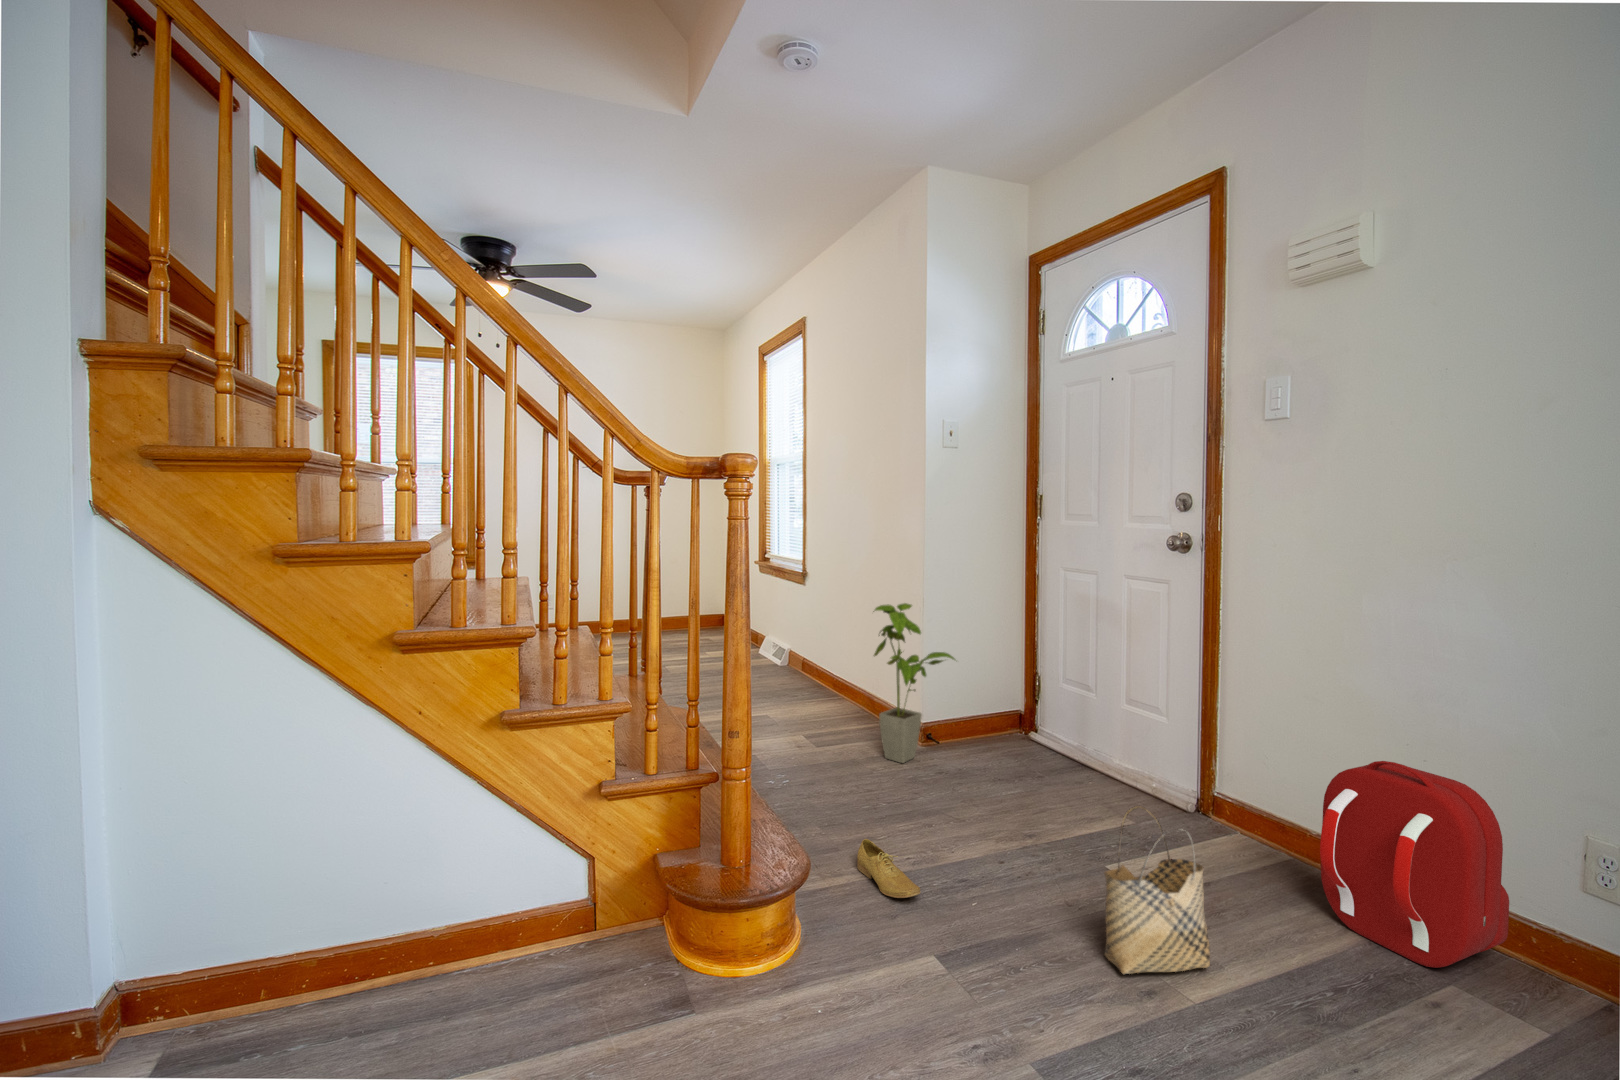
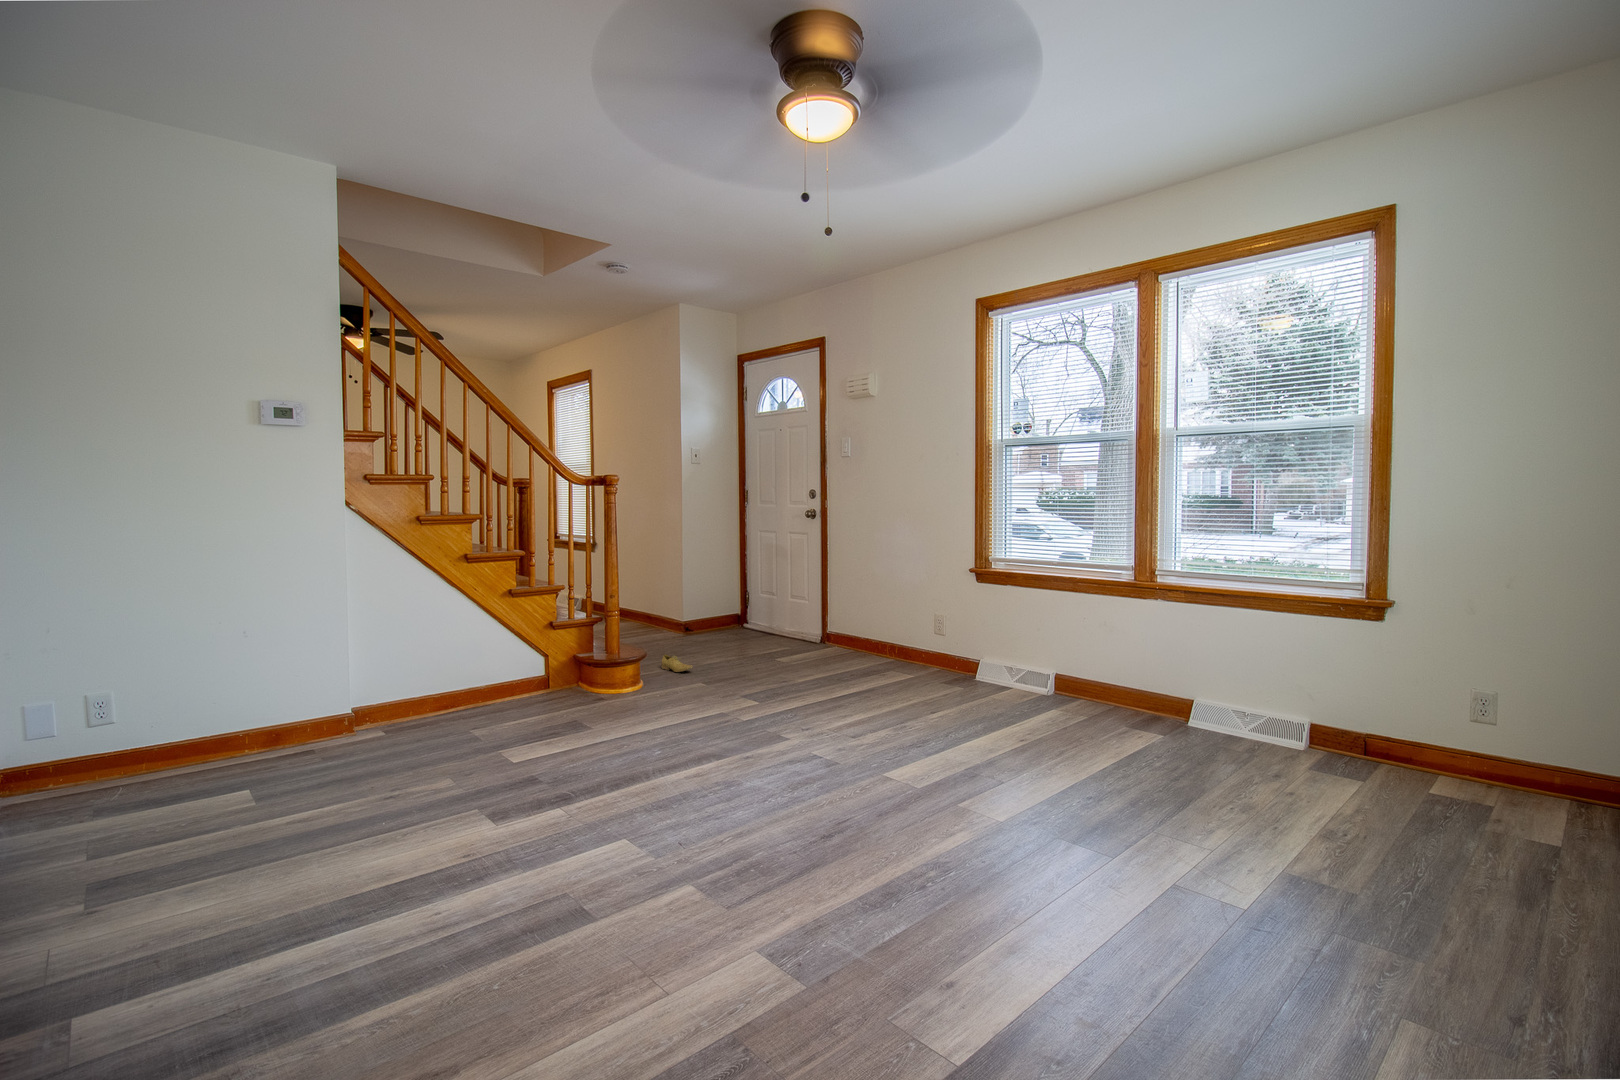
house plant: present [873,603,955,763] -> none [656,551,705,641]
backpack: present [1320,761,1509,968] -> none [848,594,908,666]
woven basket: present [1104,806,1210,974] -> none [766,616,805,676]

